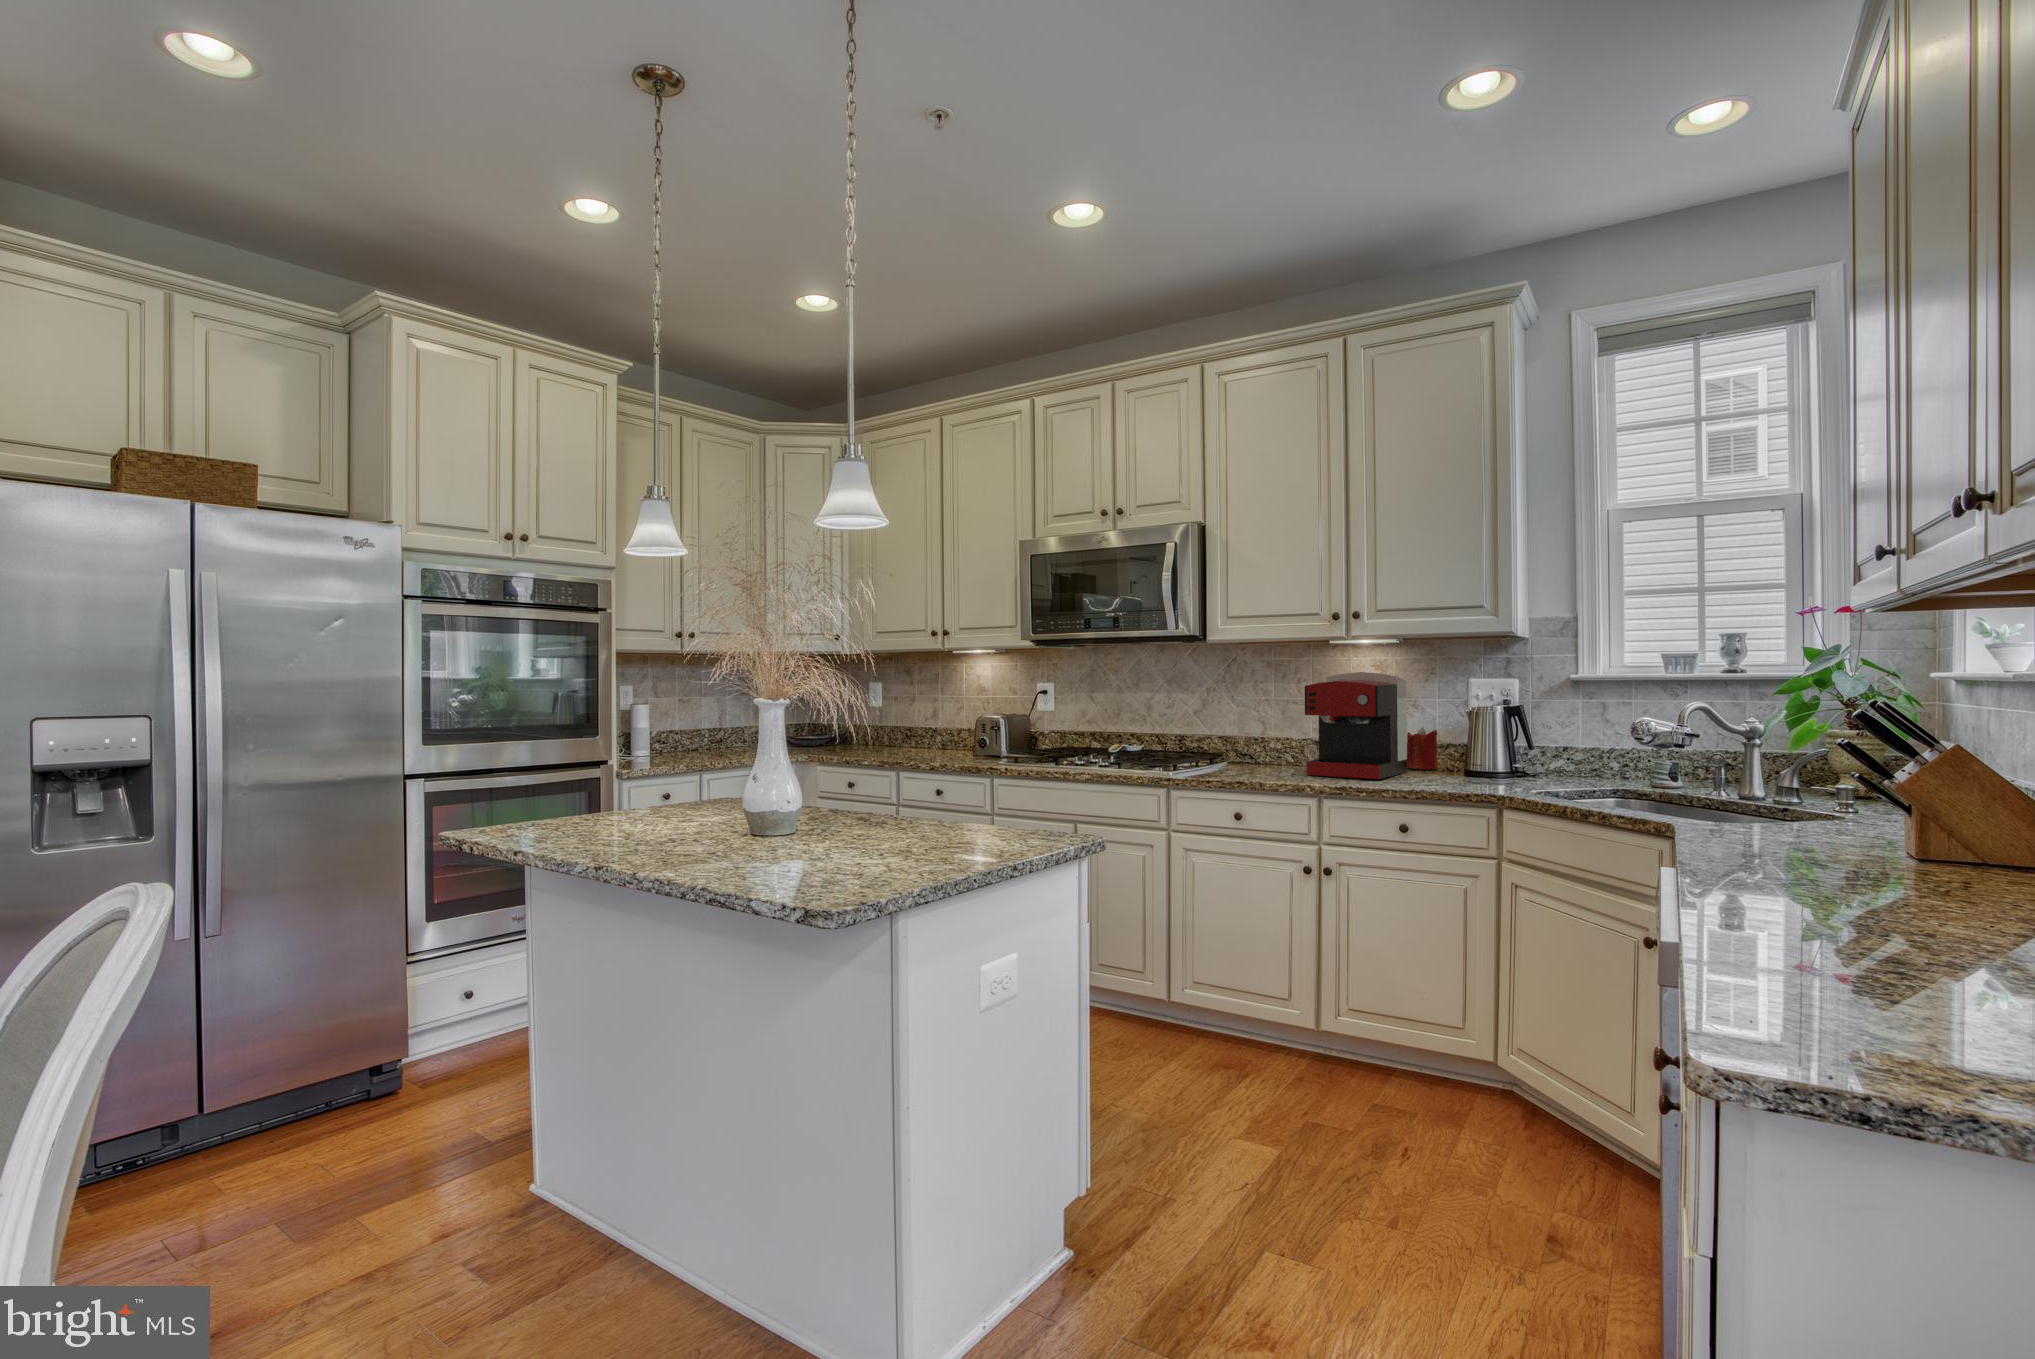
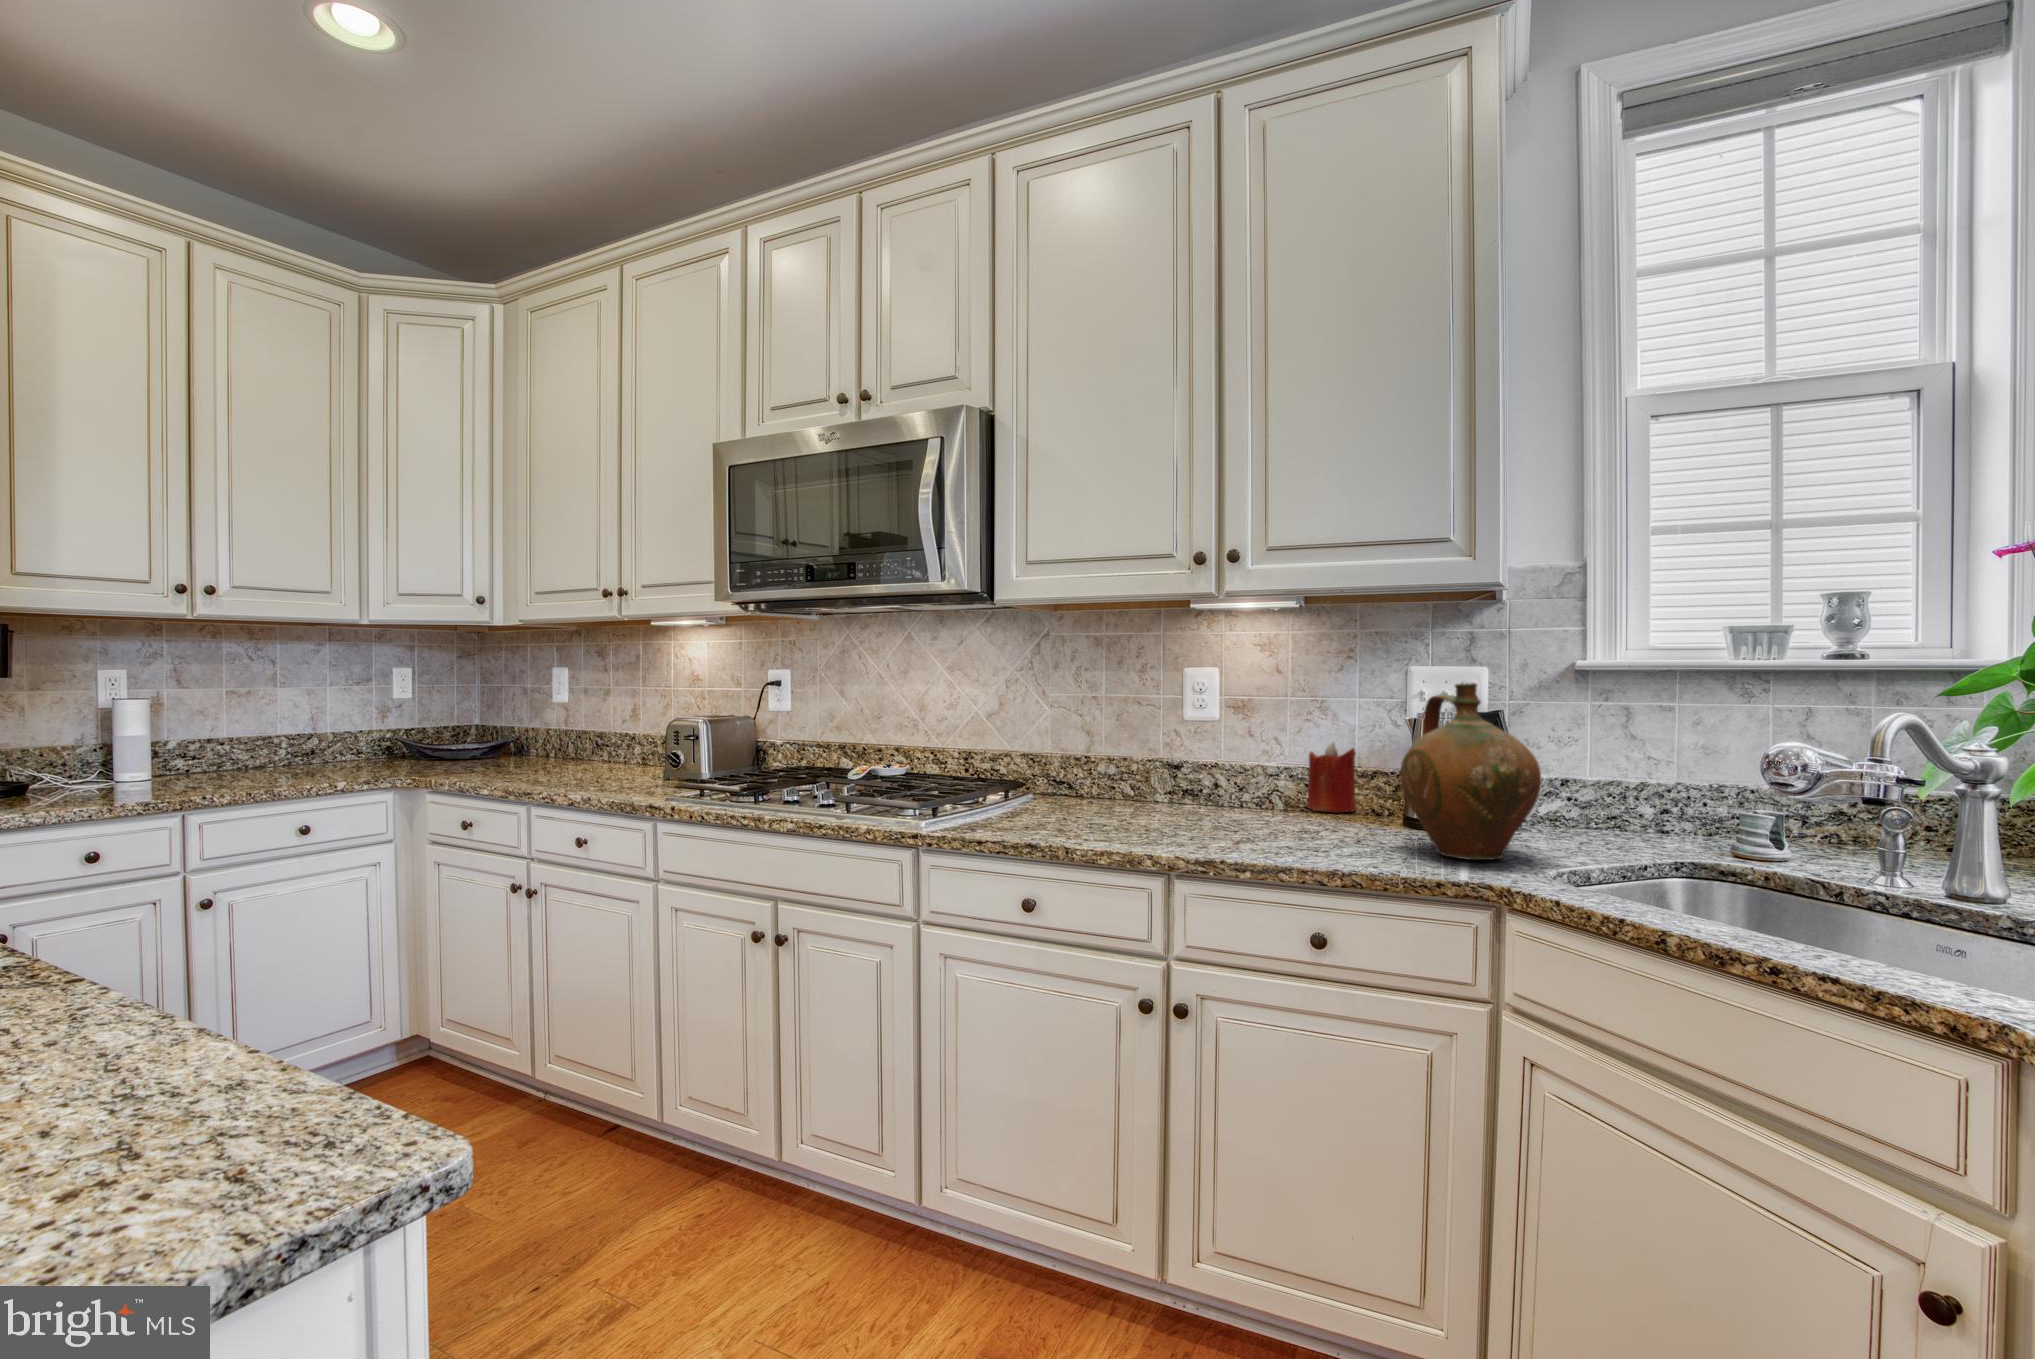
coffee maker: present [1305,672,1407,779] -> none [1147,653,1310,838]
ceramic jug: none [1455,689,1534,788] -> present [1400,683,1541,860]

